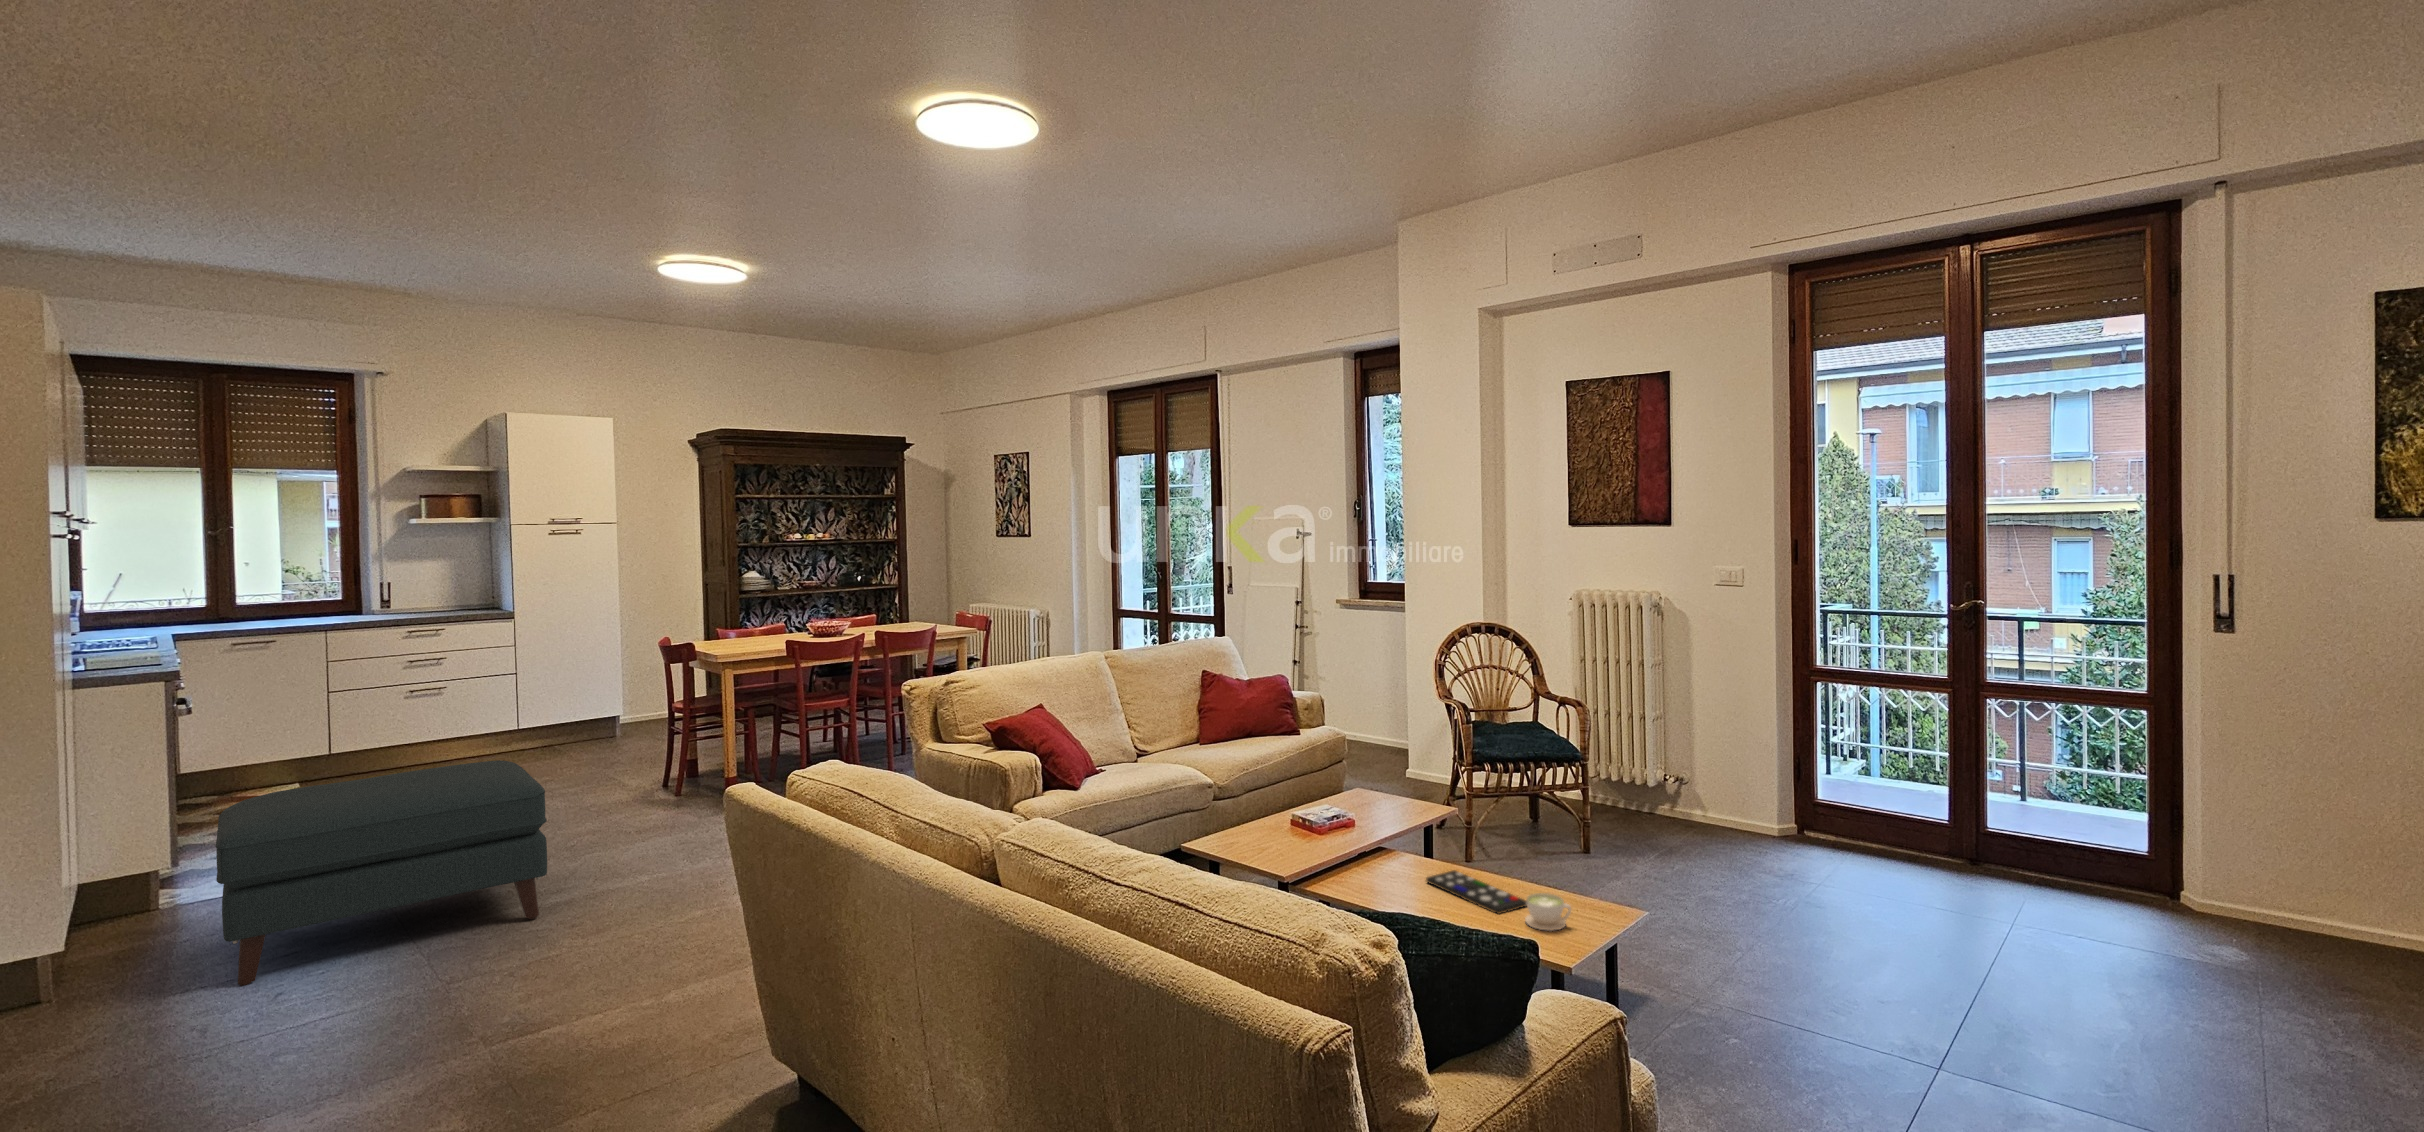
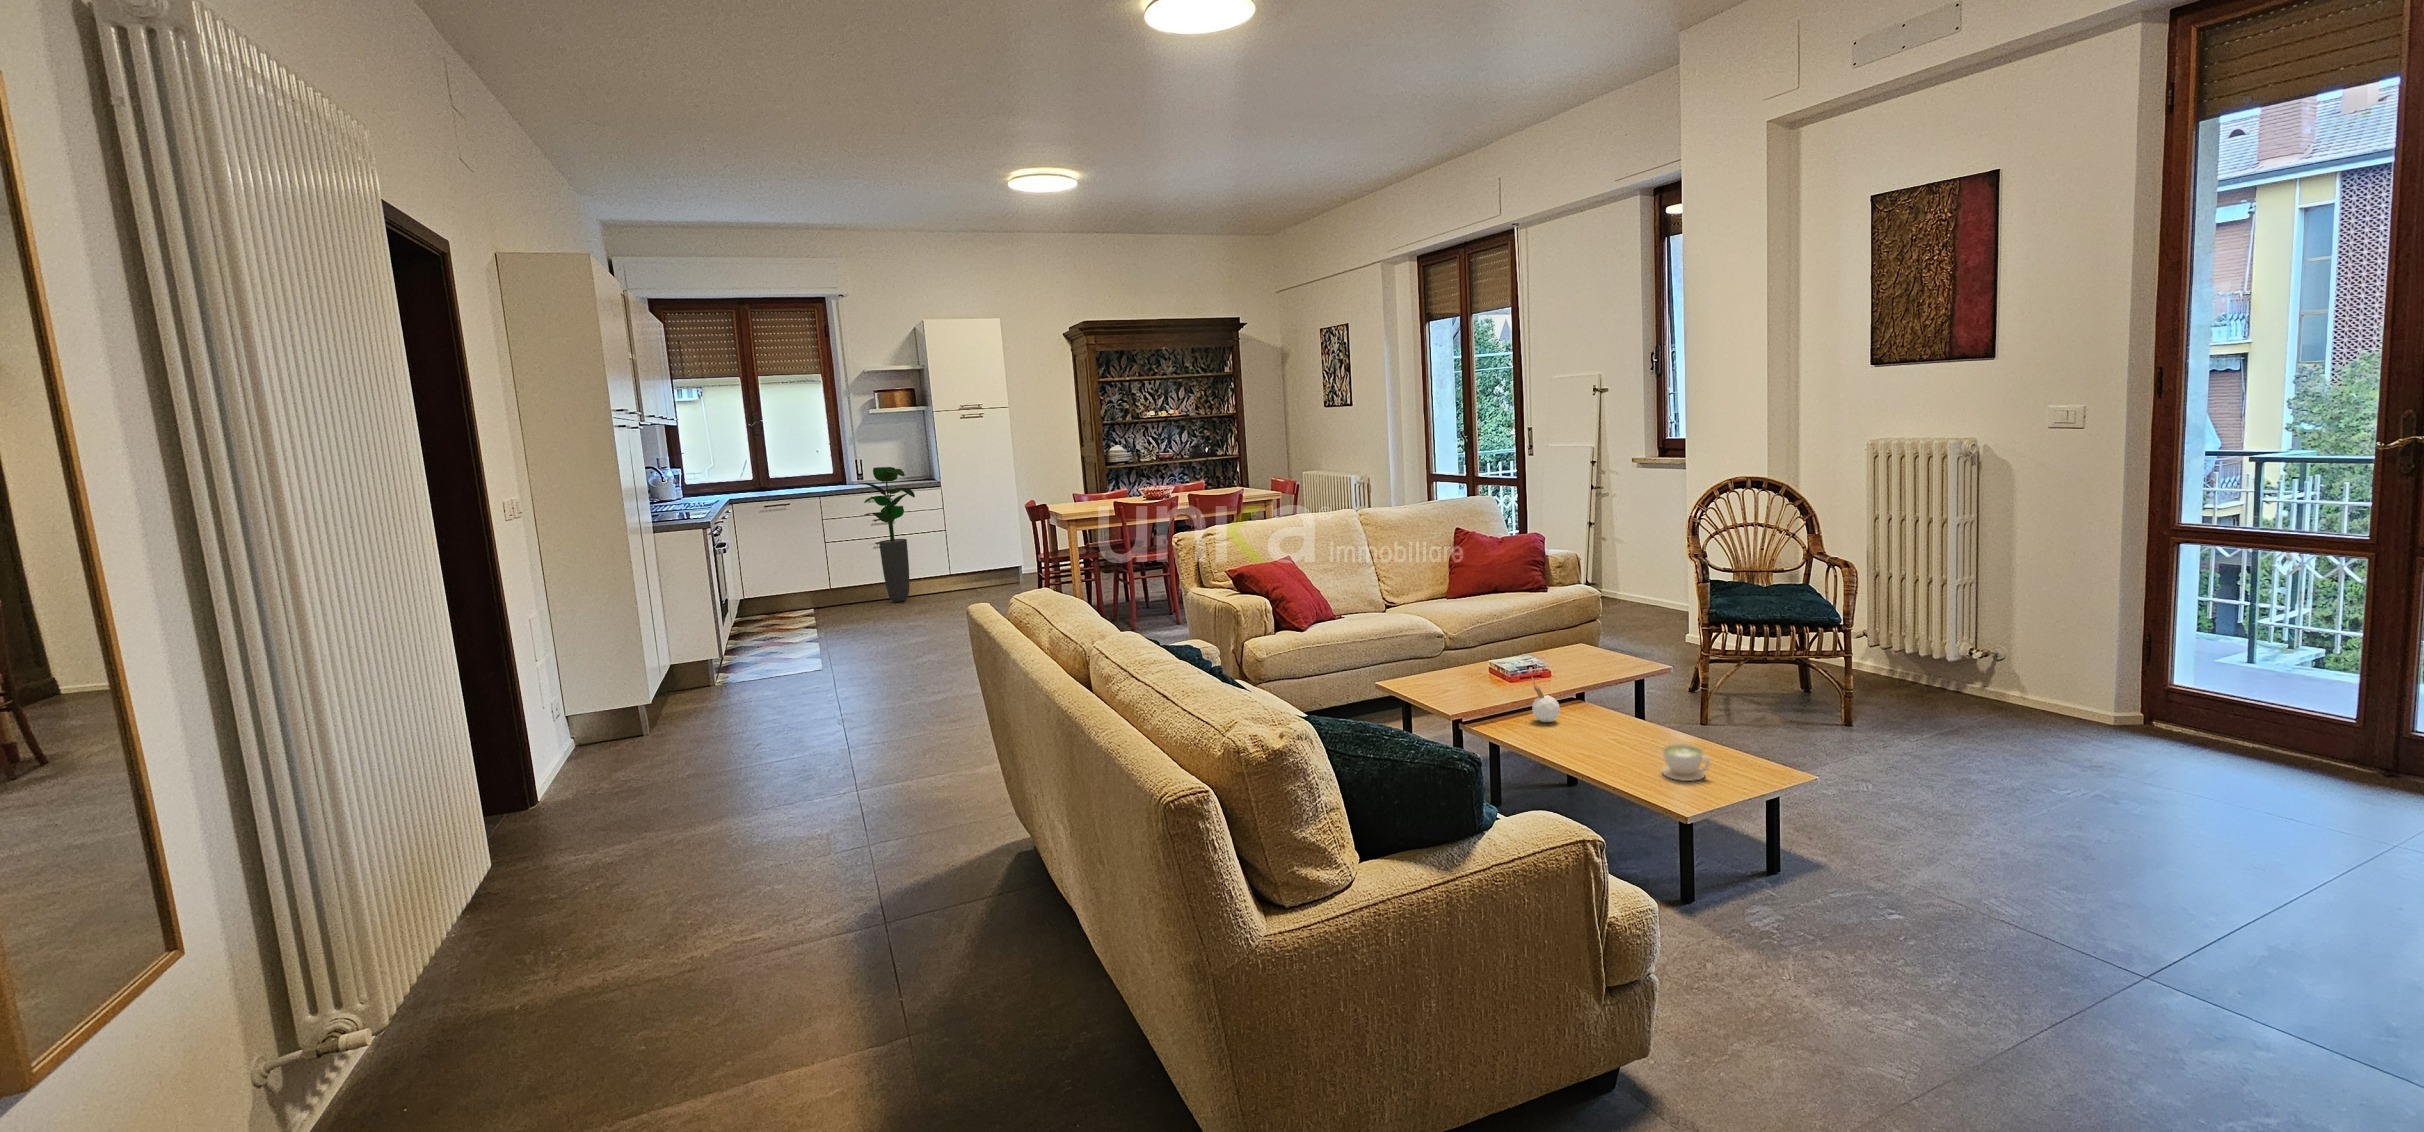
potted plant: none [384,593,481,768] -> present [859,467,915,602]
ottoman: present [215,760,547,986] -> none [715,592,922,737]
candle: none [1366,830,1394,878] -> present [1532,678,1560,722]
remote control: present [1426,870,1527,914] -> none [1589,720,1678,763]

